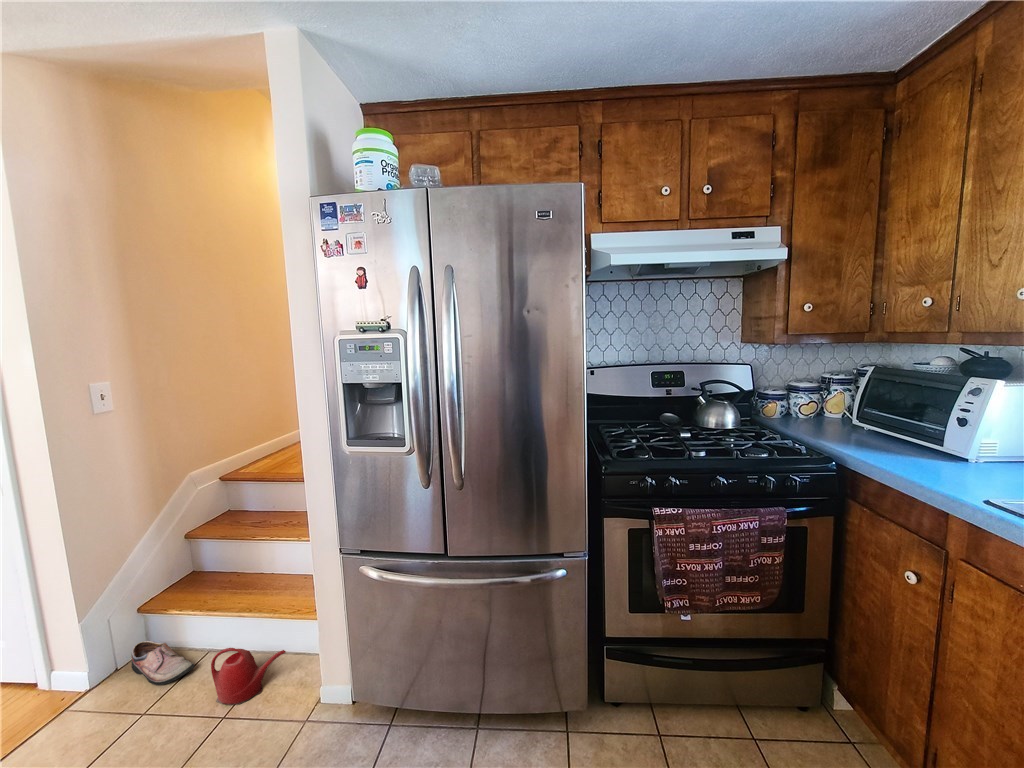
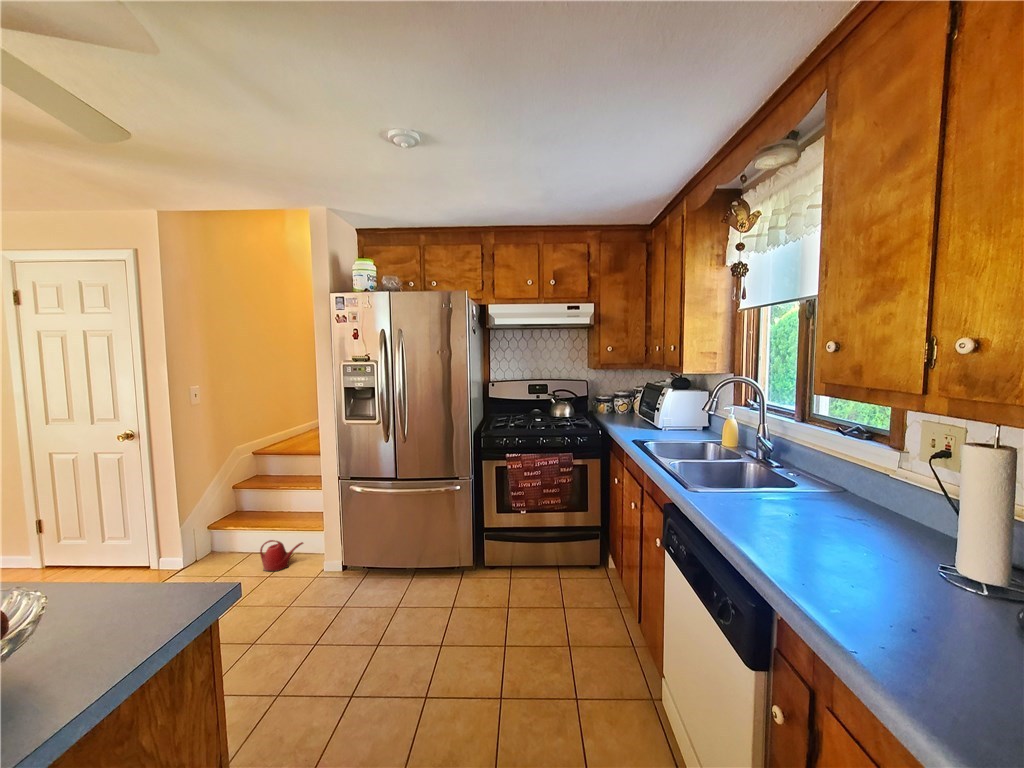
shoe: present [131,641,194,685] -> none [206,545,246,565]

